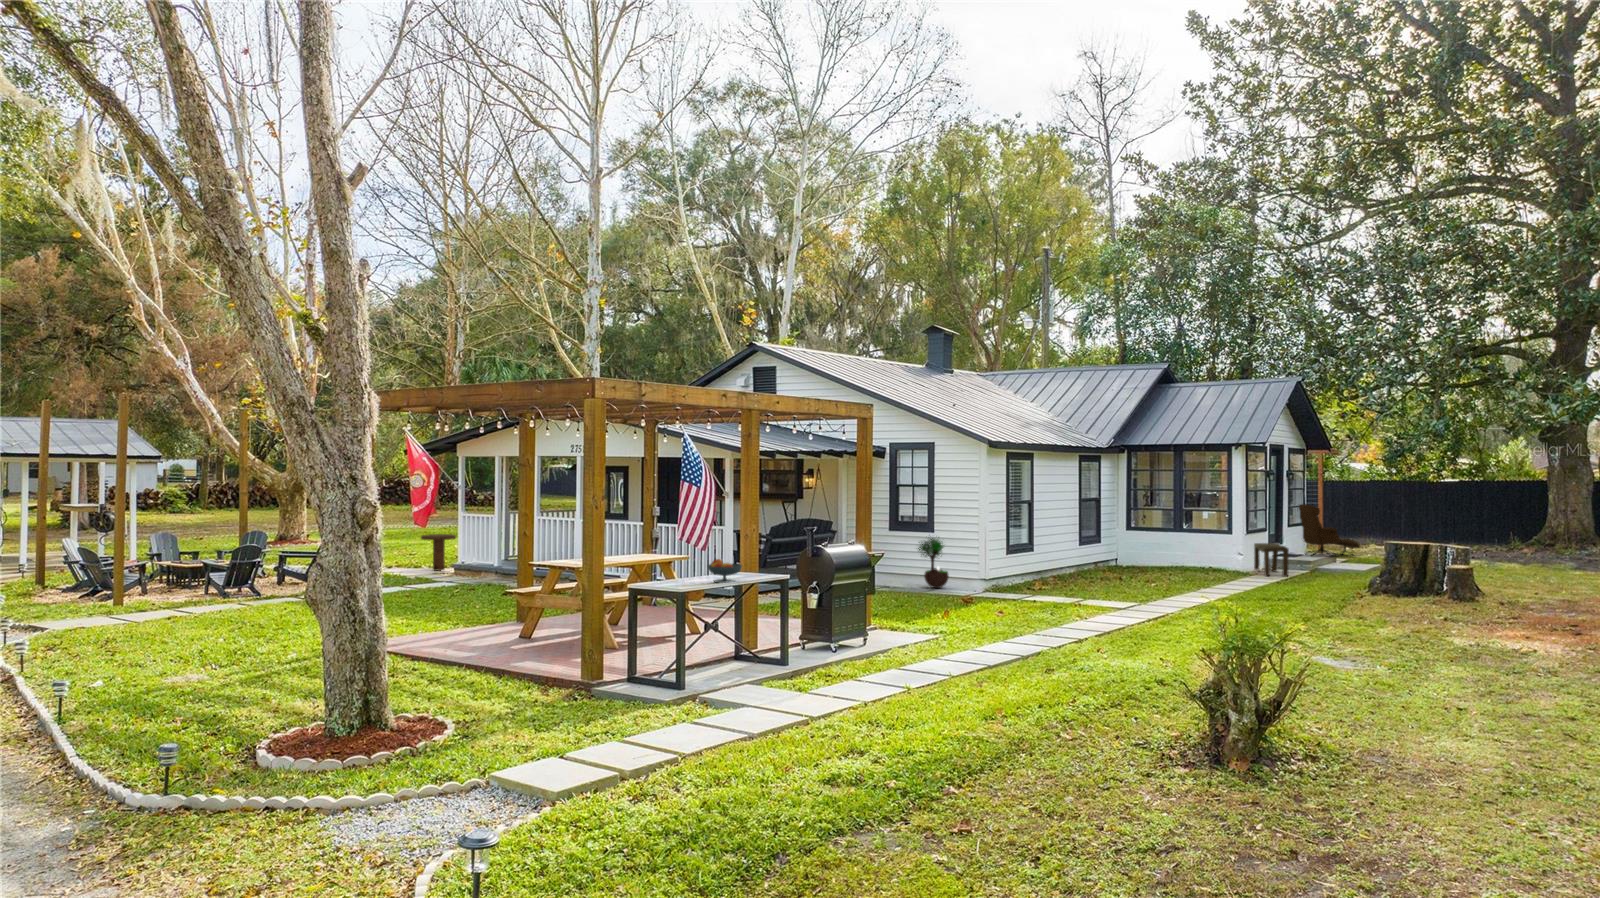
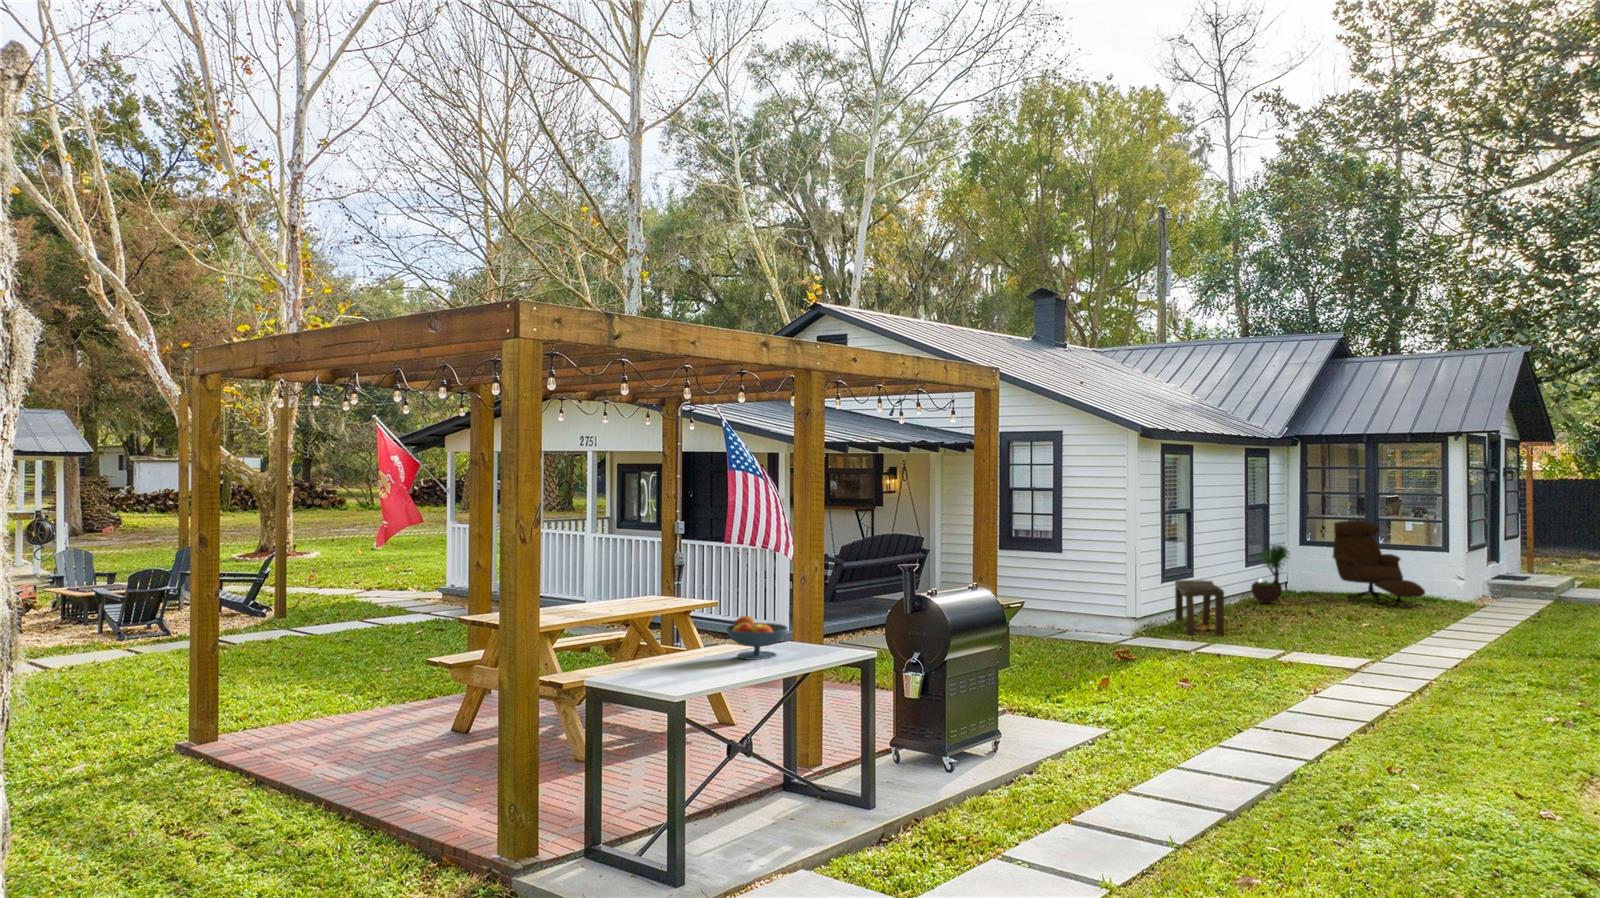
lounge chair: present [1299,504,1360,556] -> present [1333,521,1425,608]
side table: present [421,534,456,571] -> none [403,553,448,599]
potted tree: present [918,537,949,588] -> present [1251,545,1290,603]
bench: present [1254,543,1289,577] -> present [1175,580,1224,636]

